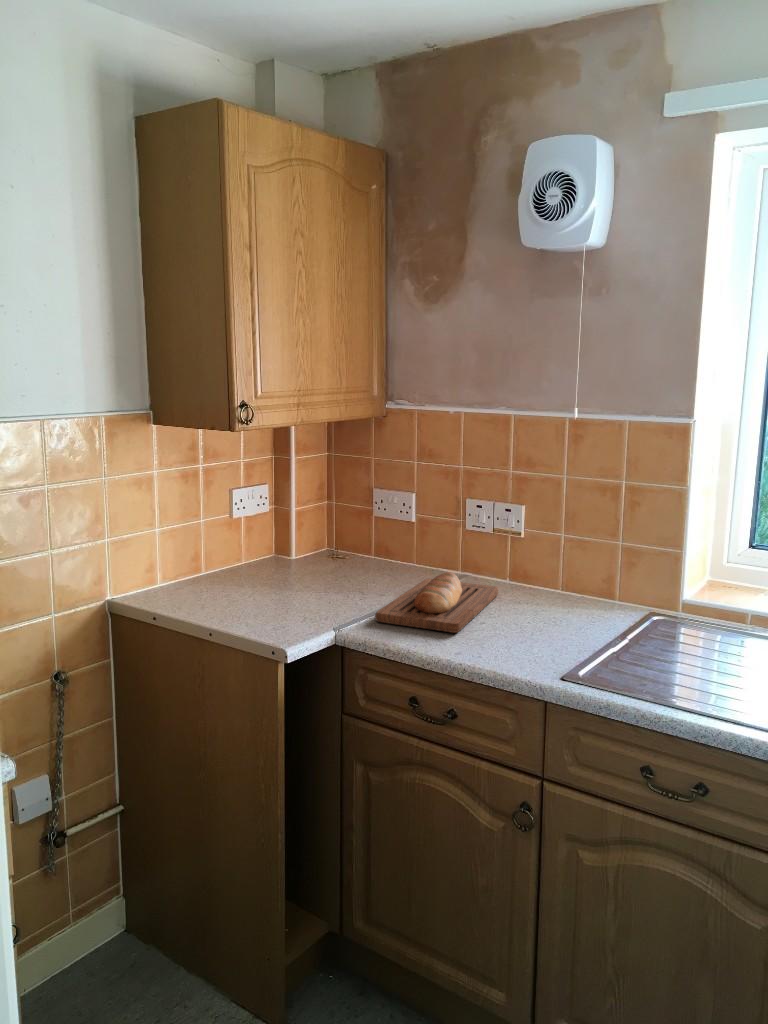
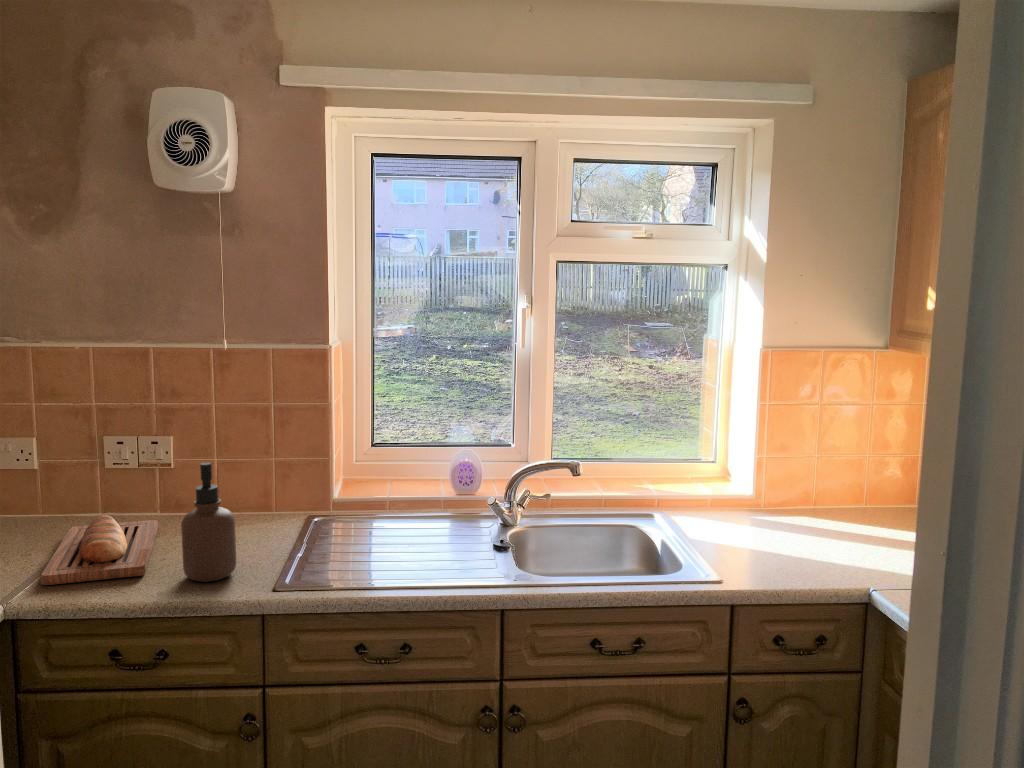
soap dispenser: none [488,530,542,654] -> present [181,462,236,582]

